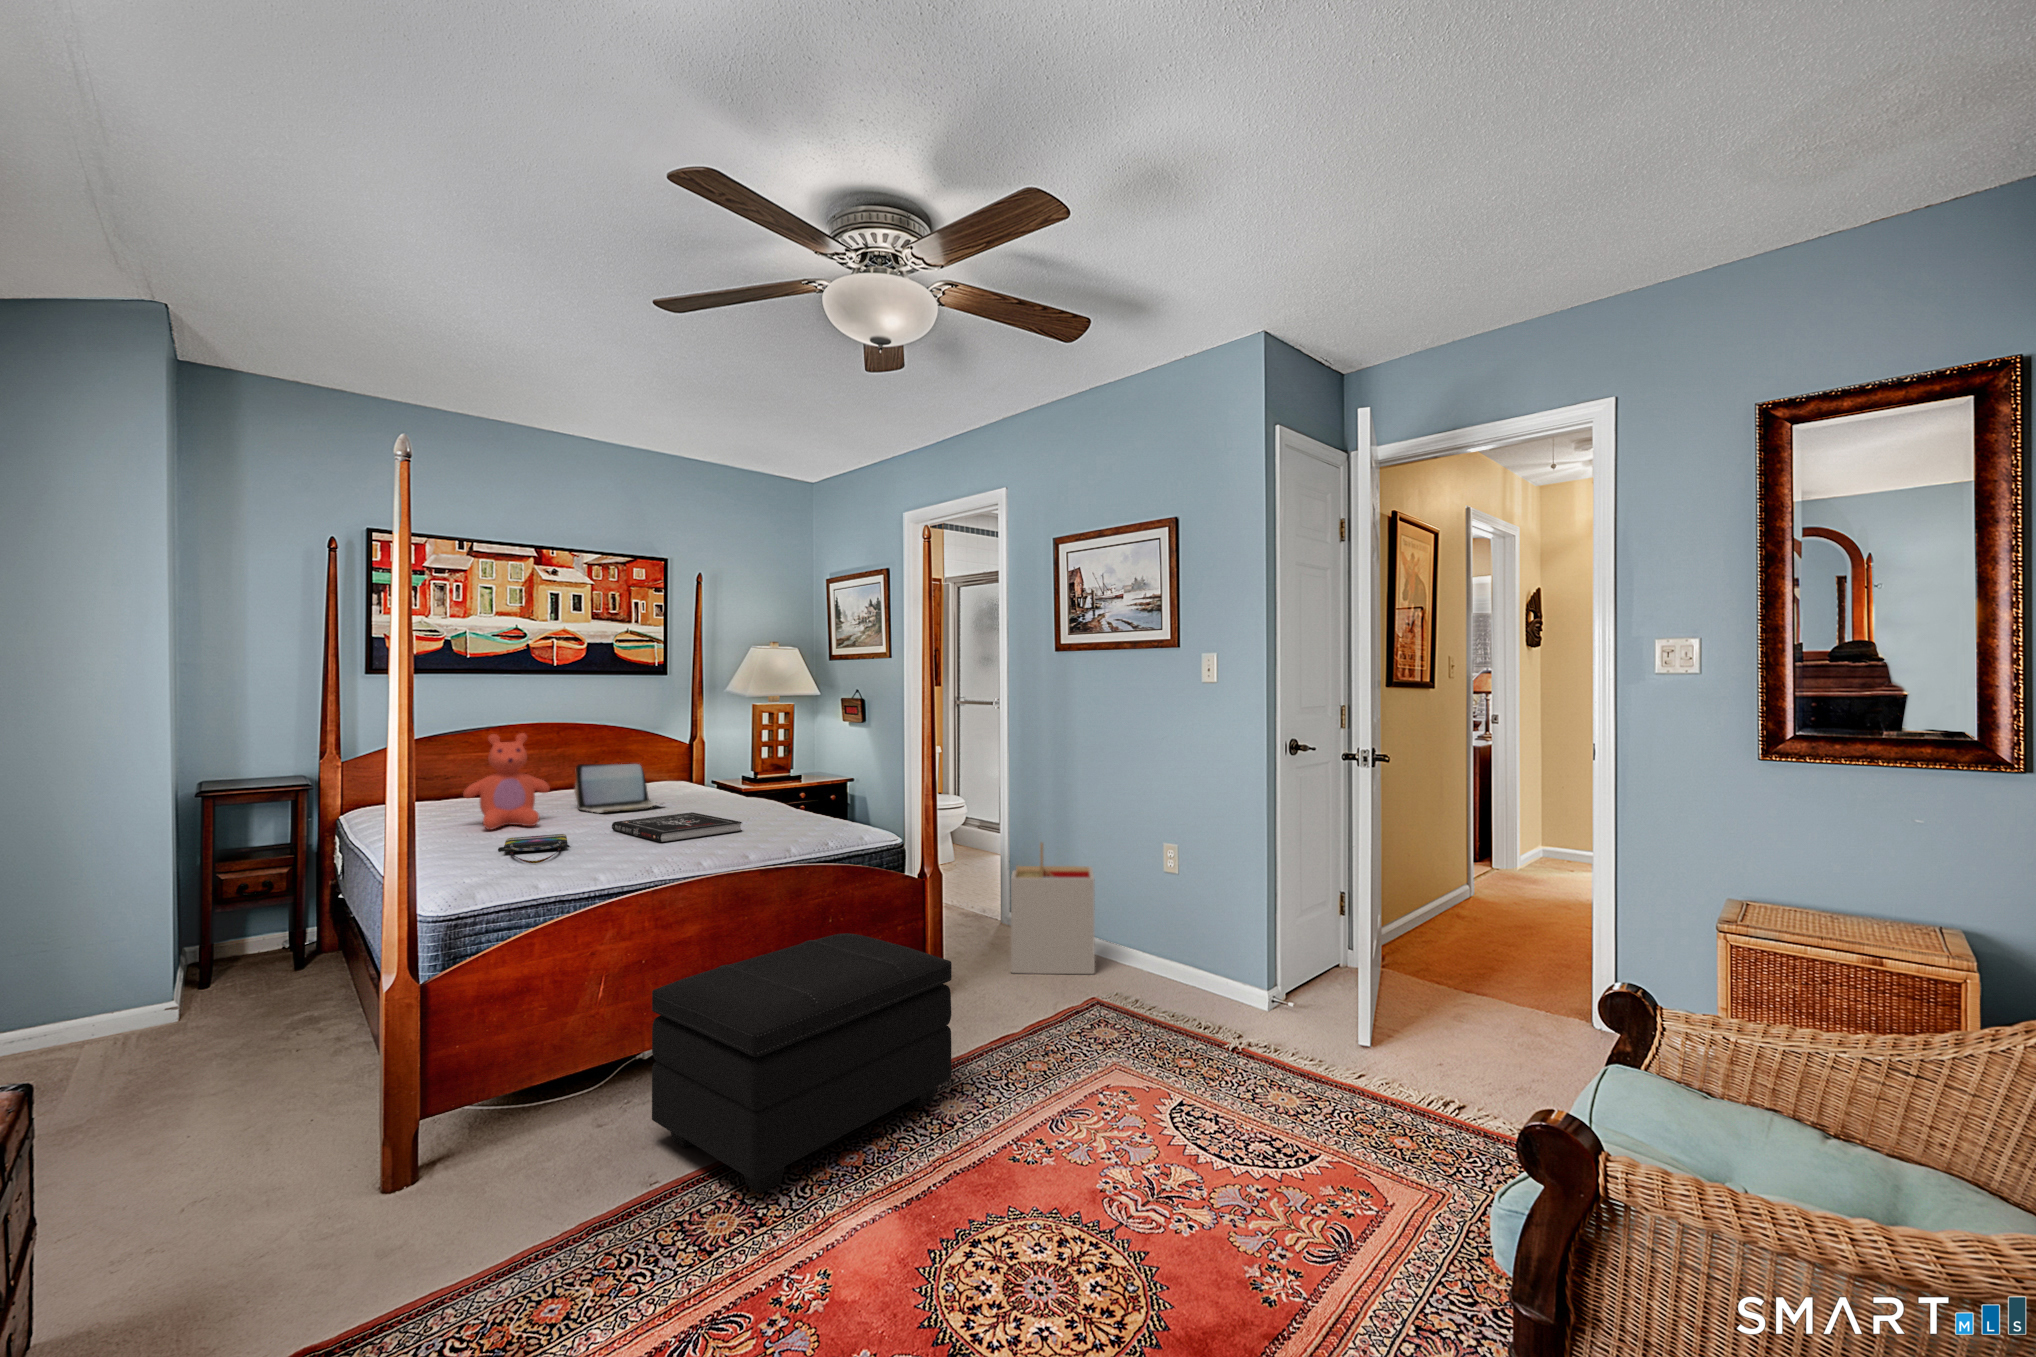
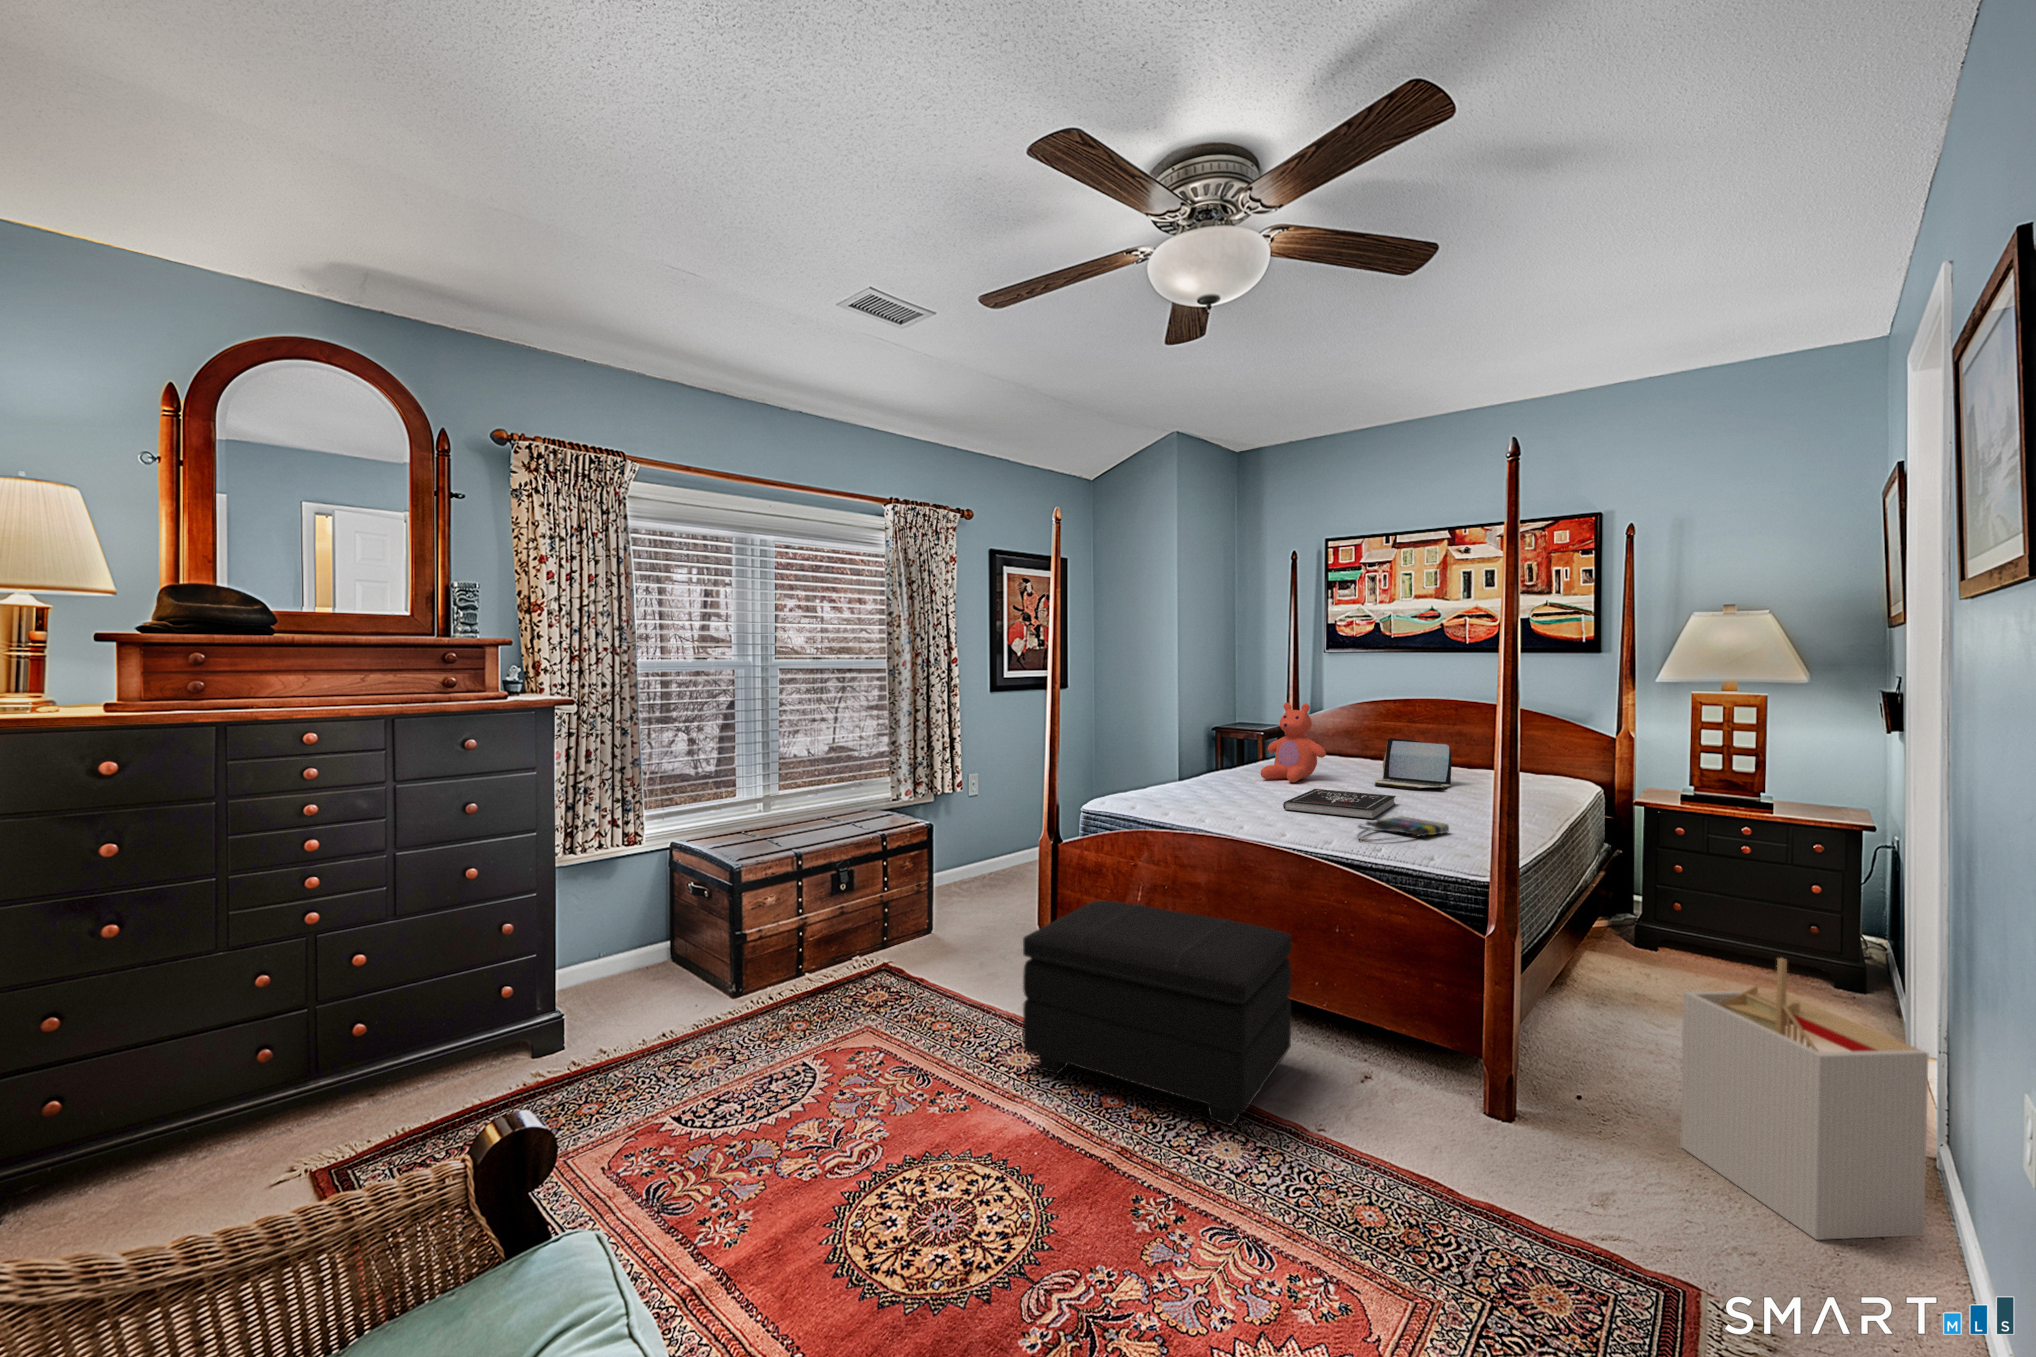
tote bag: present [498,834,570,863] -> present [1358,817,1449,842]

